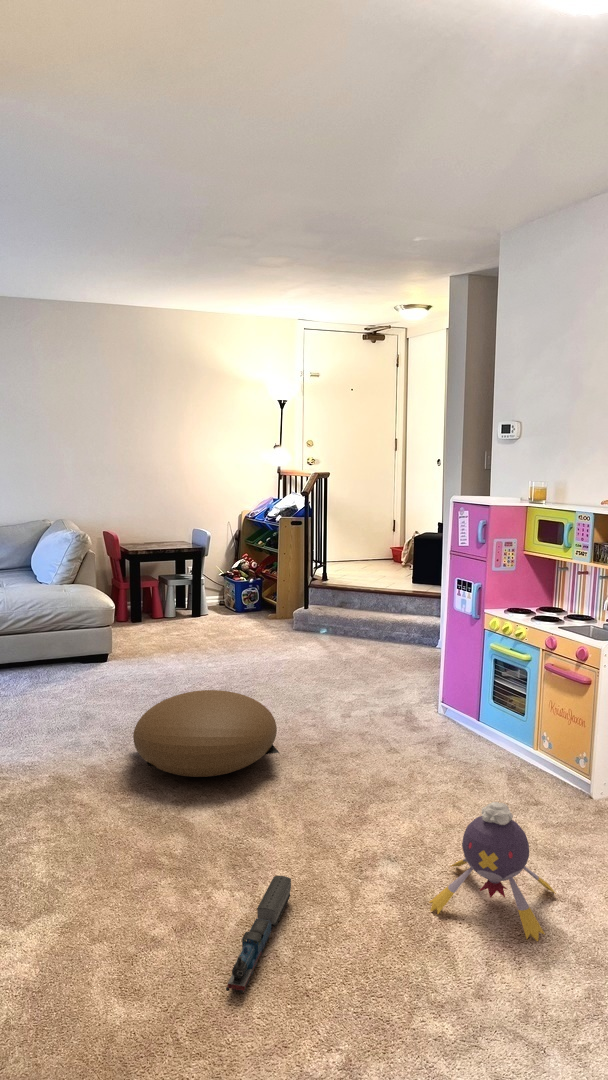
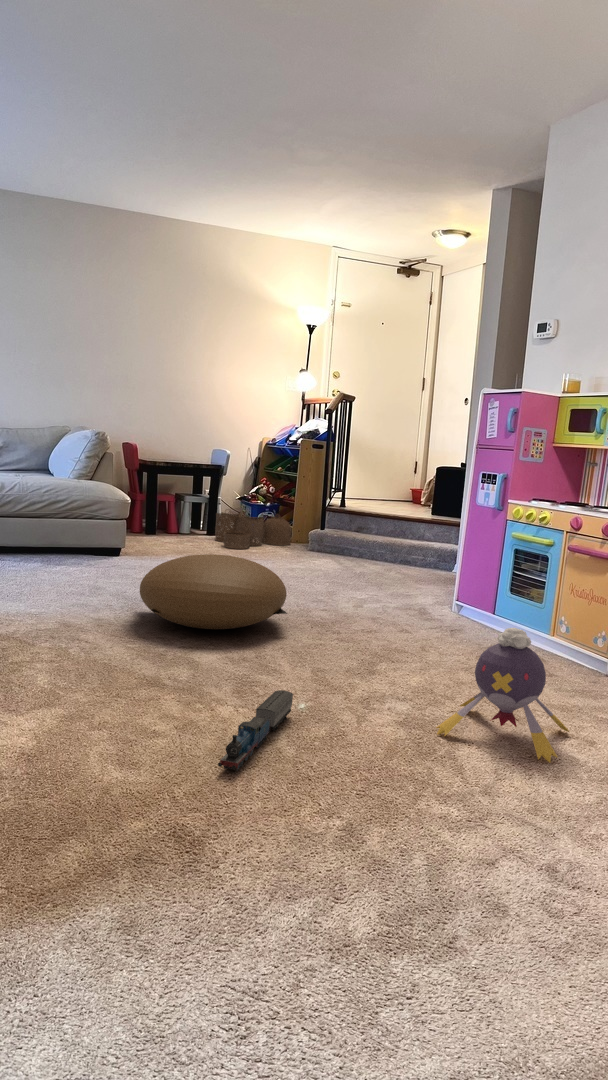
woven basket: none [200,592,276,636] -> present [215,511,292,549]

